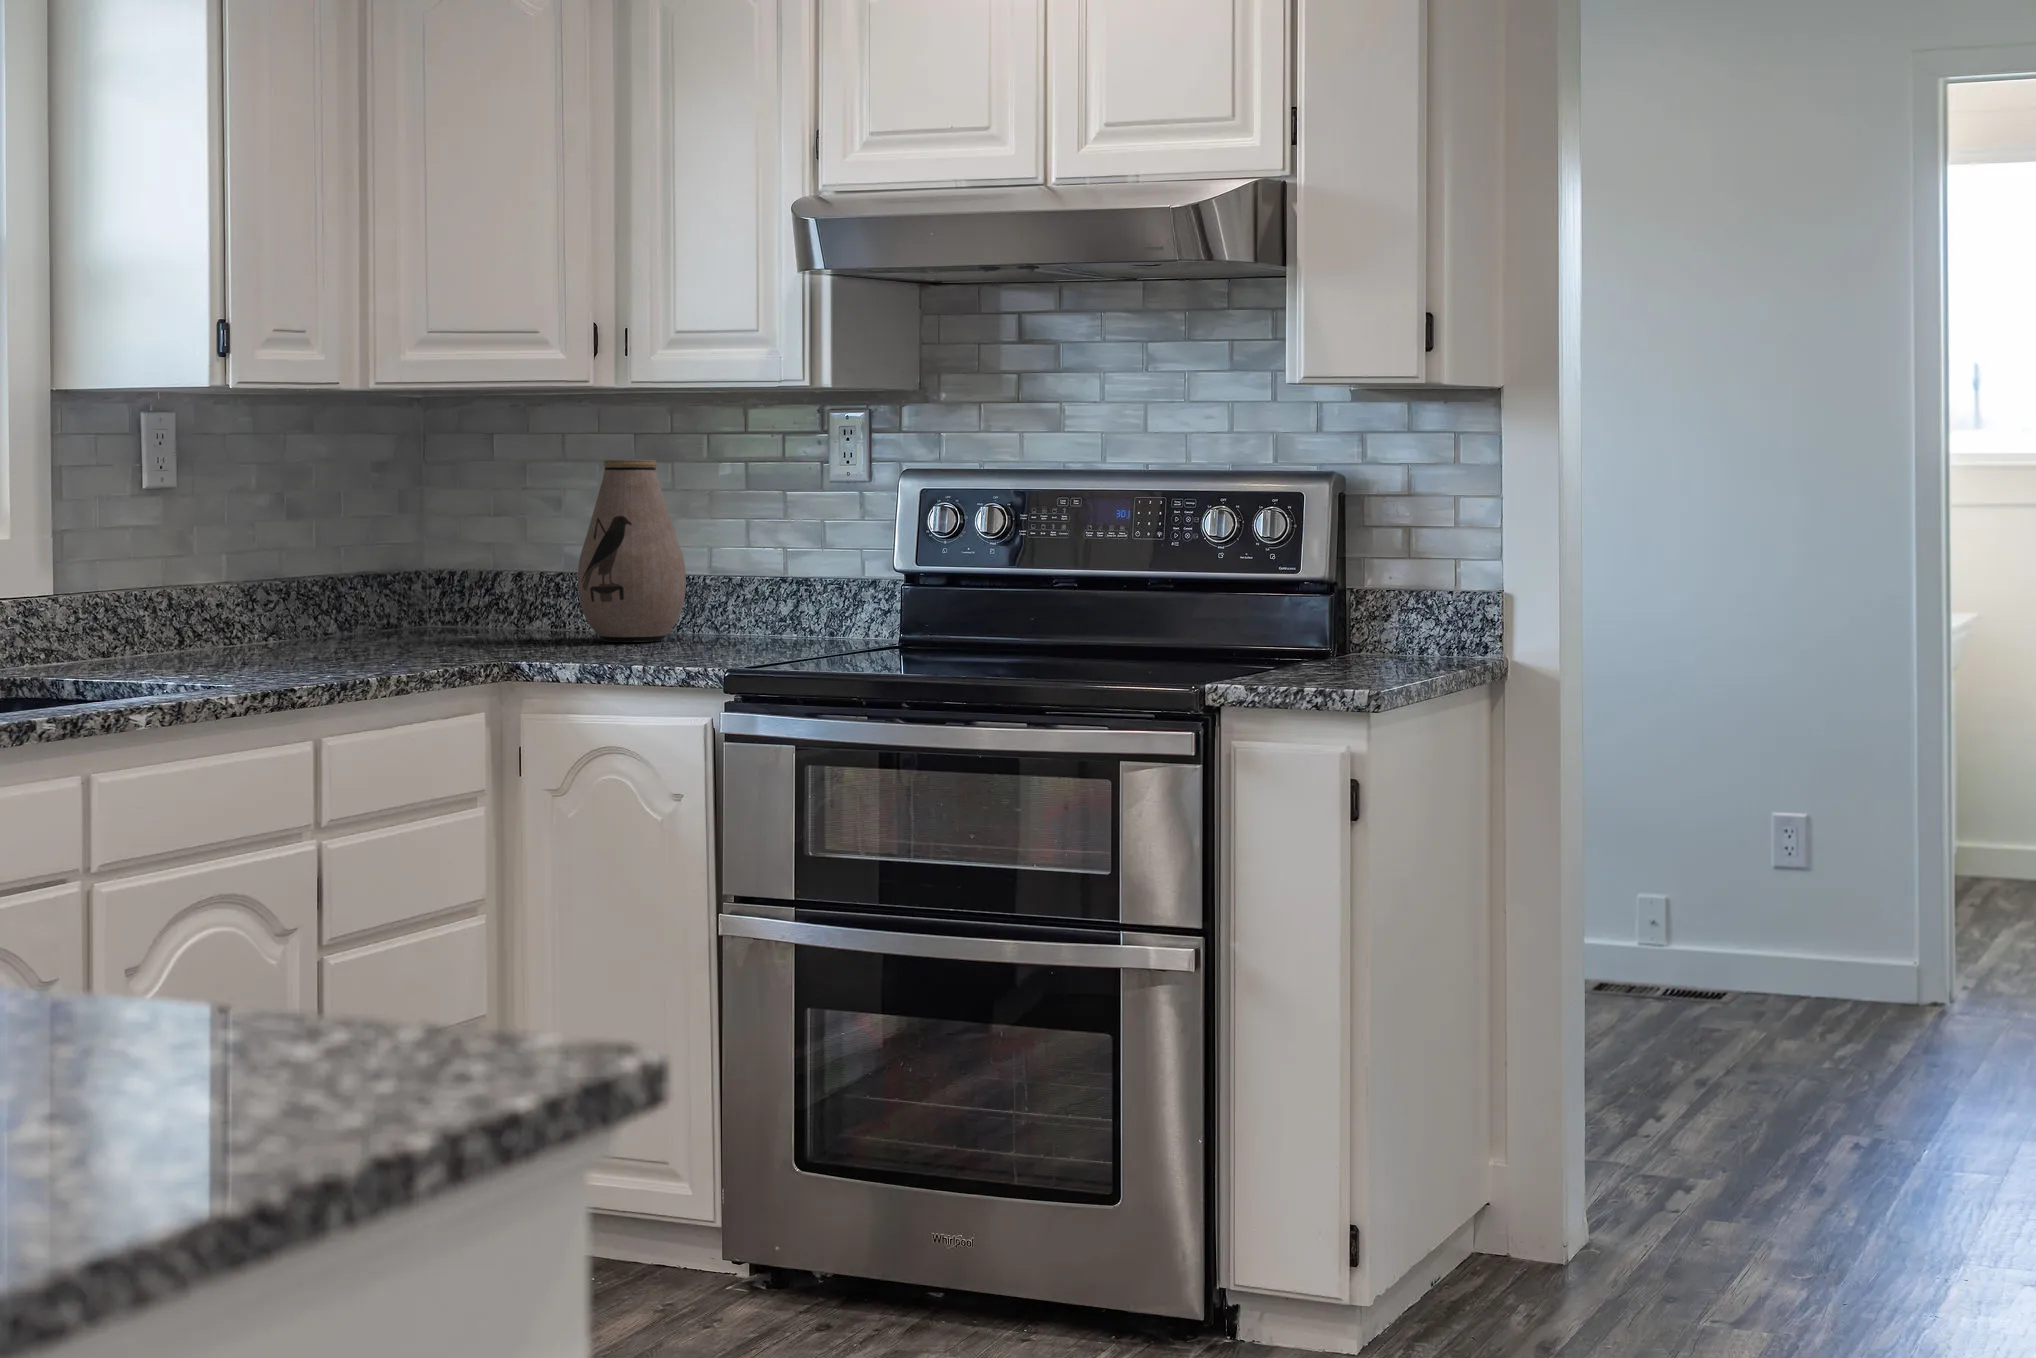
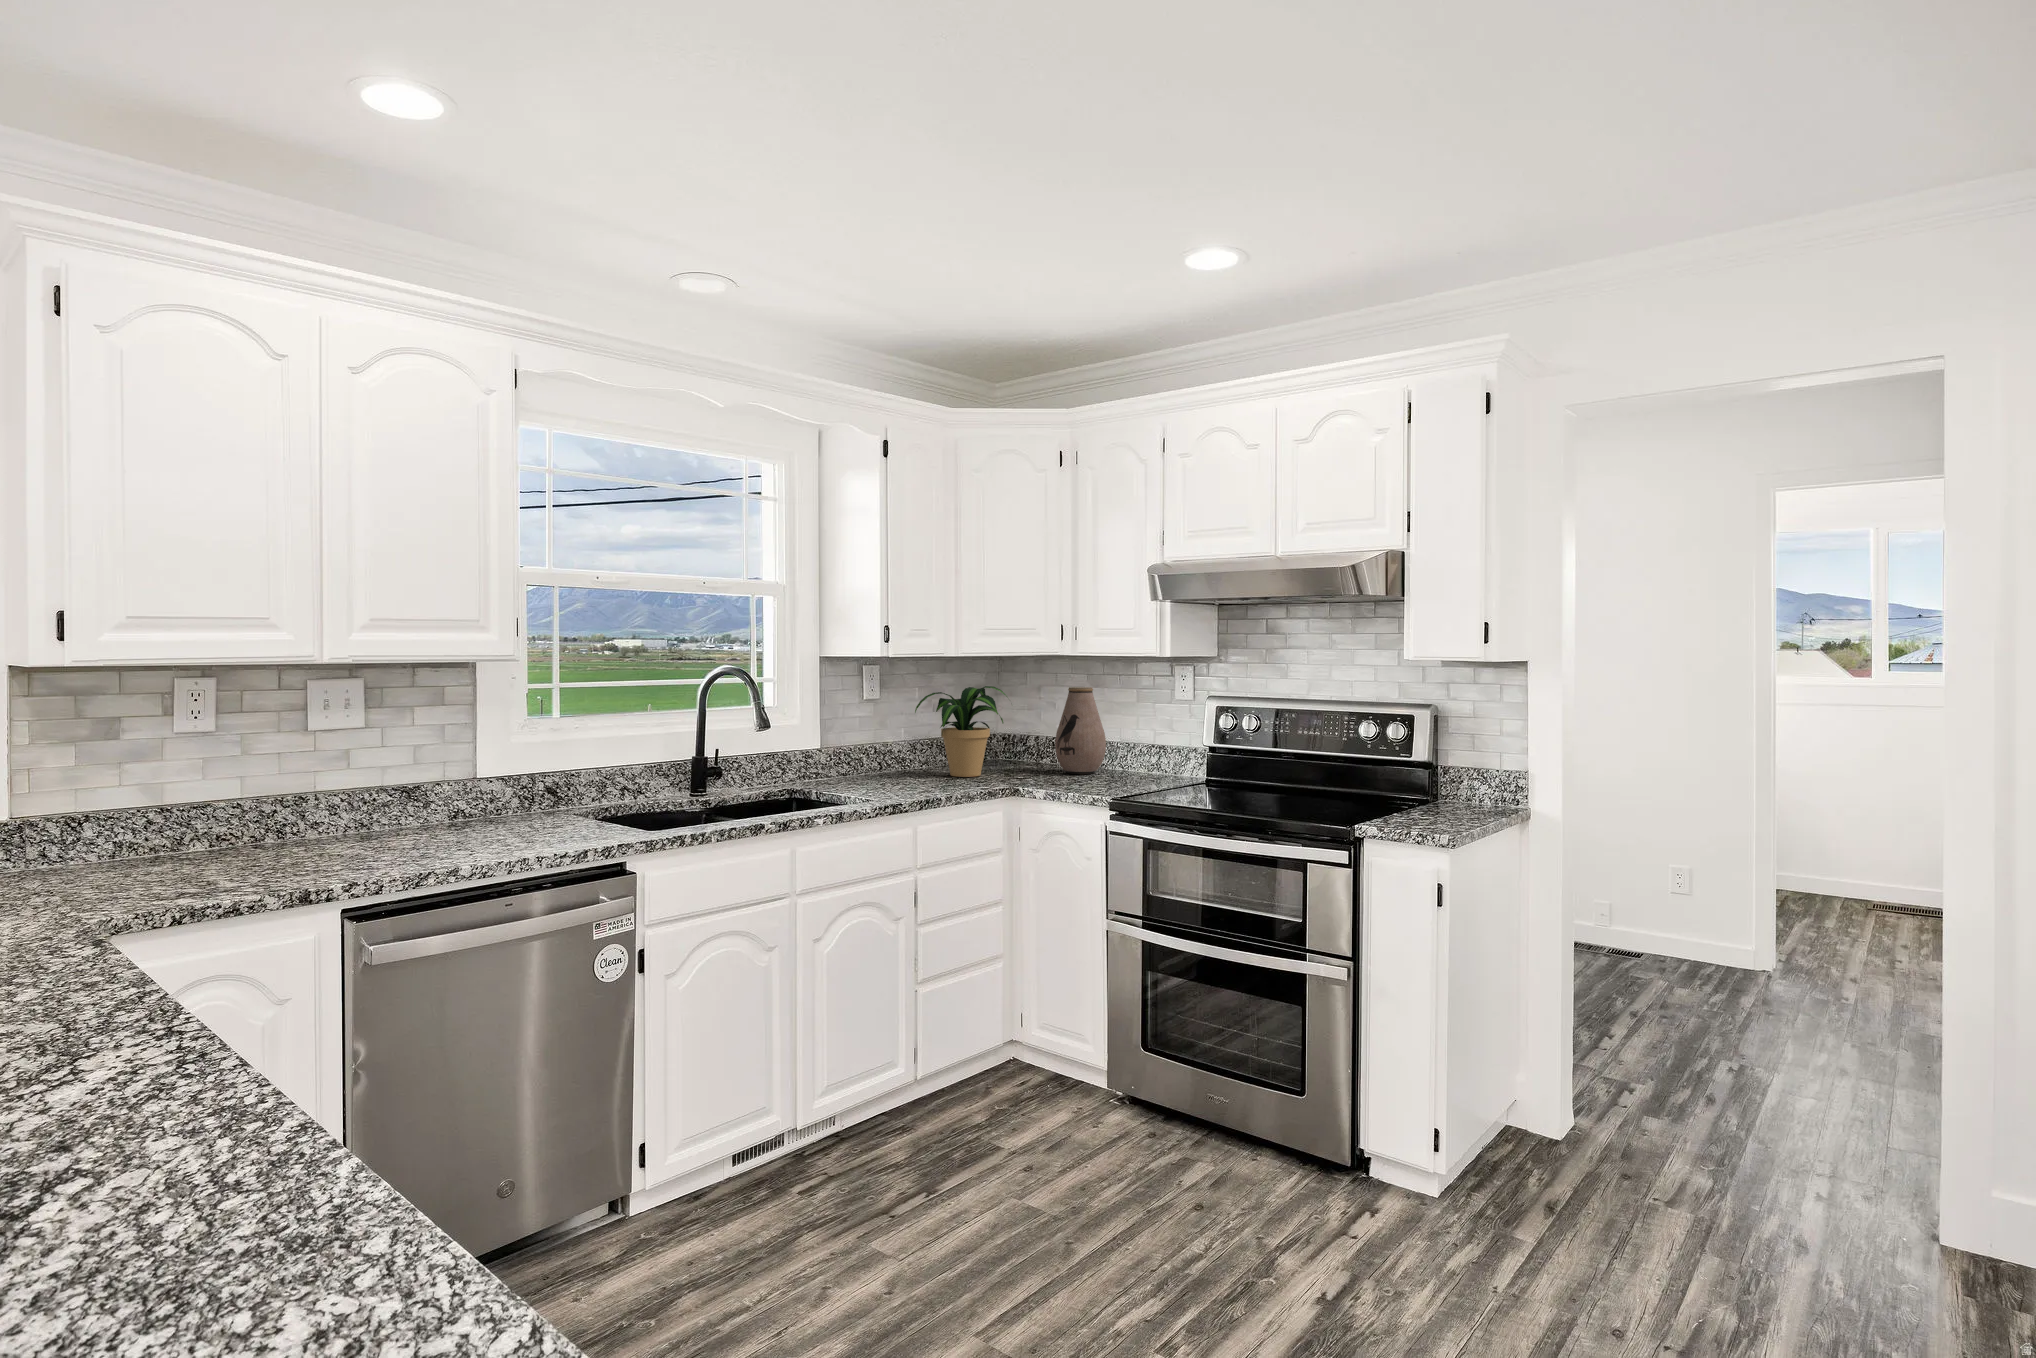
potted plant: none [269,457,487,651] -> present [915,686,1005,777]

